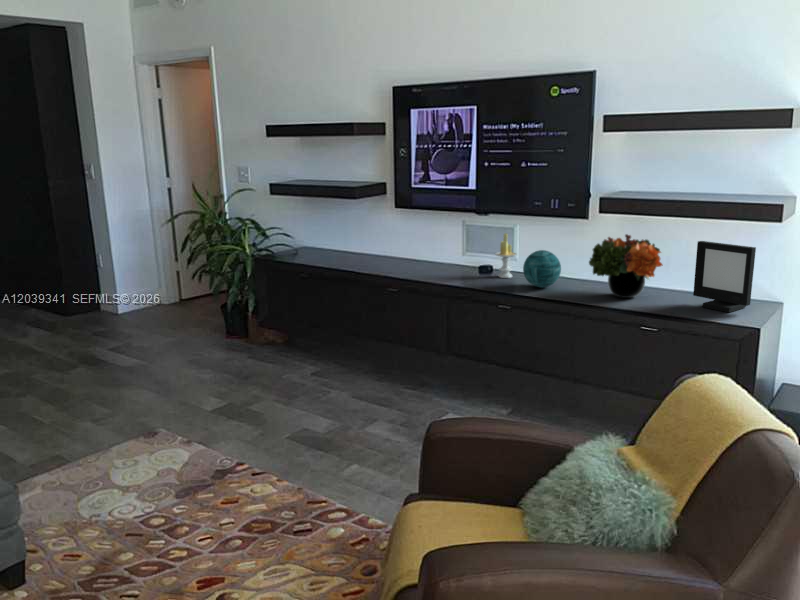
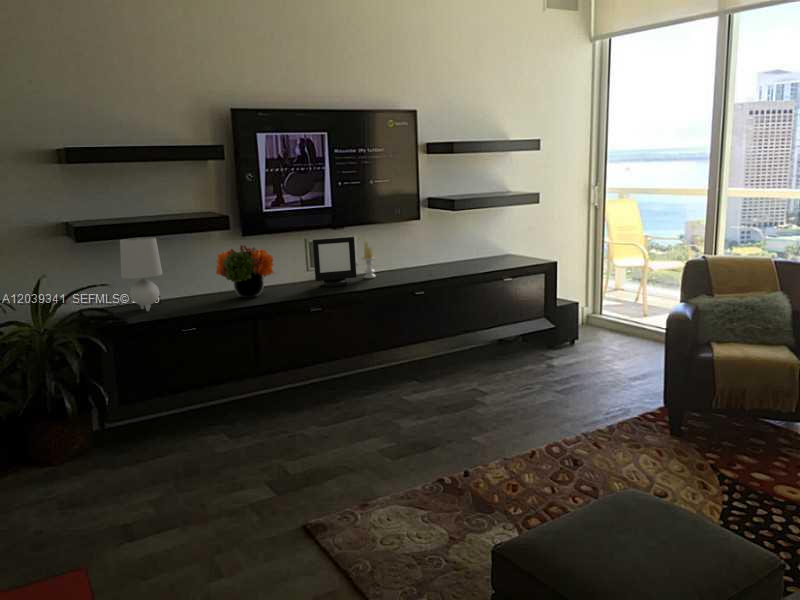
table lamp: none [297,198,328,257] -> present [120,237,162,311]
flower arrangement: present [589,234,663,298] -> present [216,245,274,298]
picture frame: present [693,241,756,312] -> present [313,237,357,287]
decorative orb: present [523,250,561,287] -> none [401,245,431,275]

